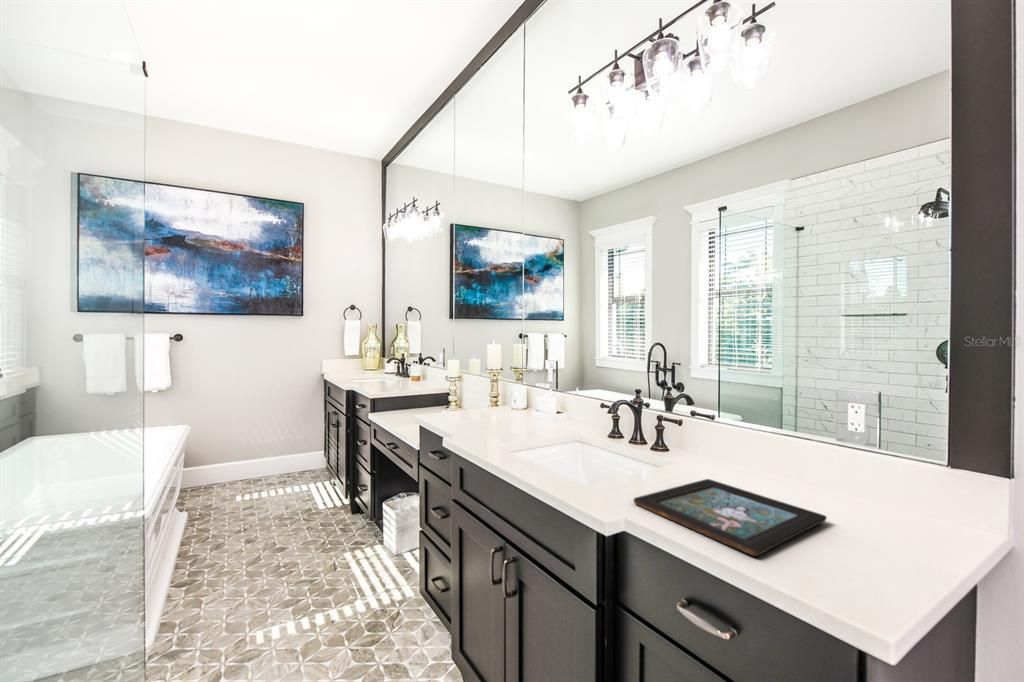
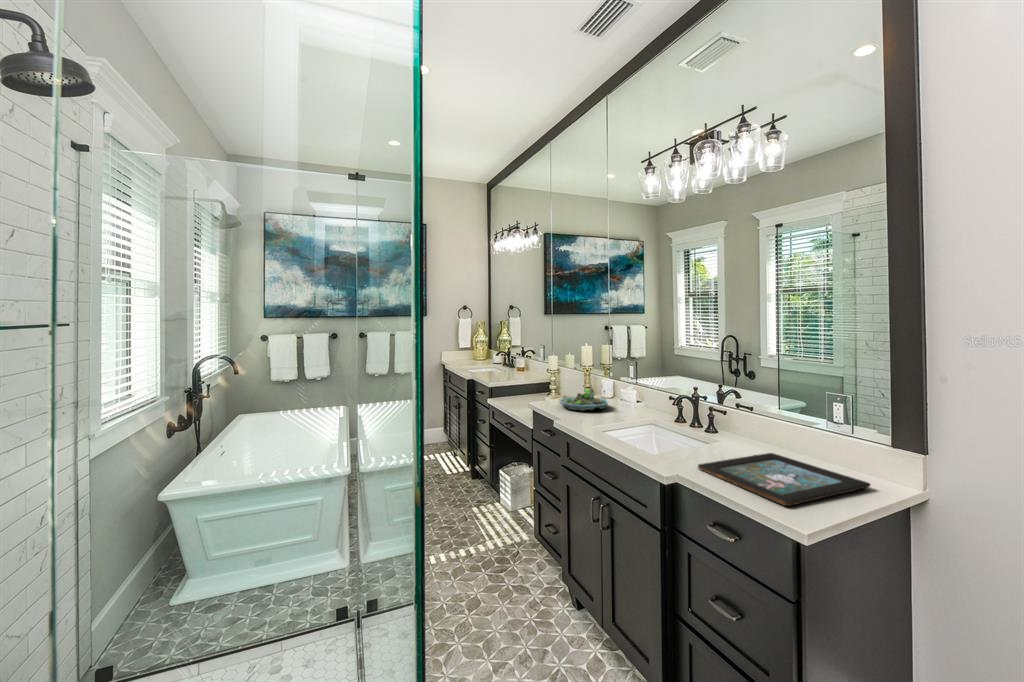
succulent planter: none [460,399,519,429] -> present [559,387,608,411]

